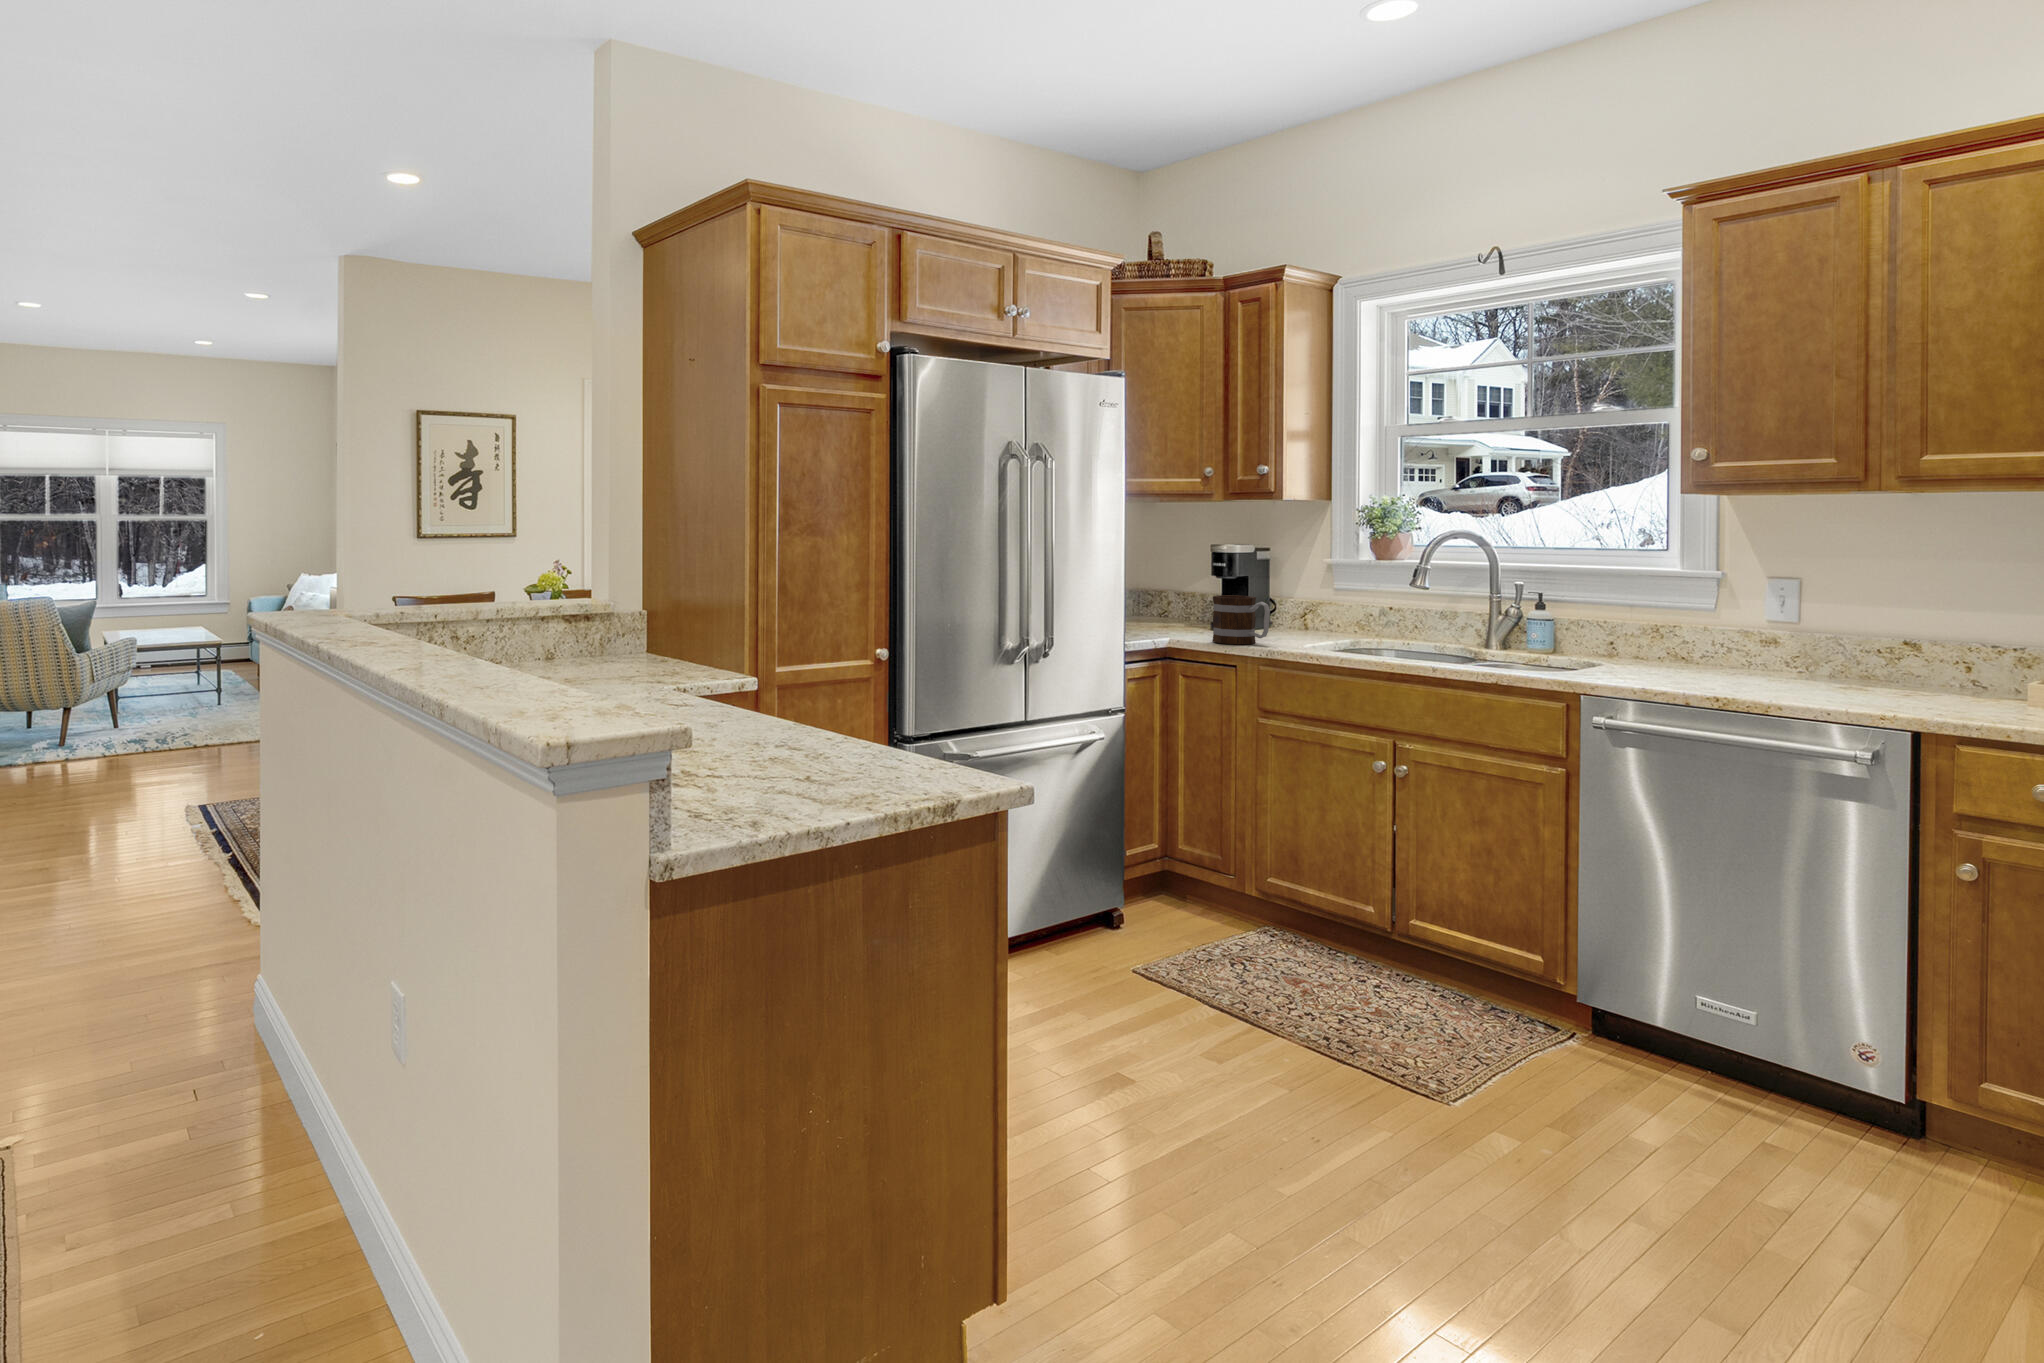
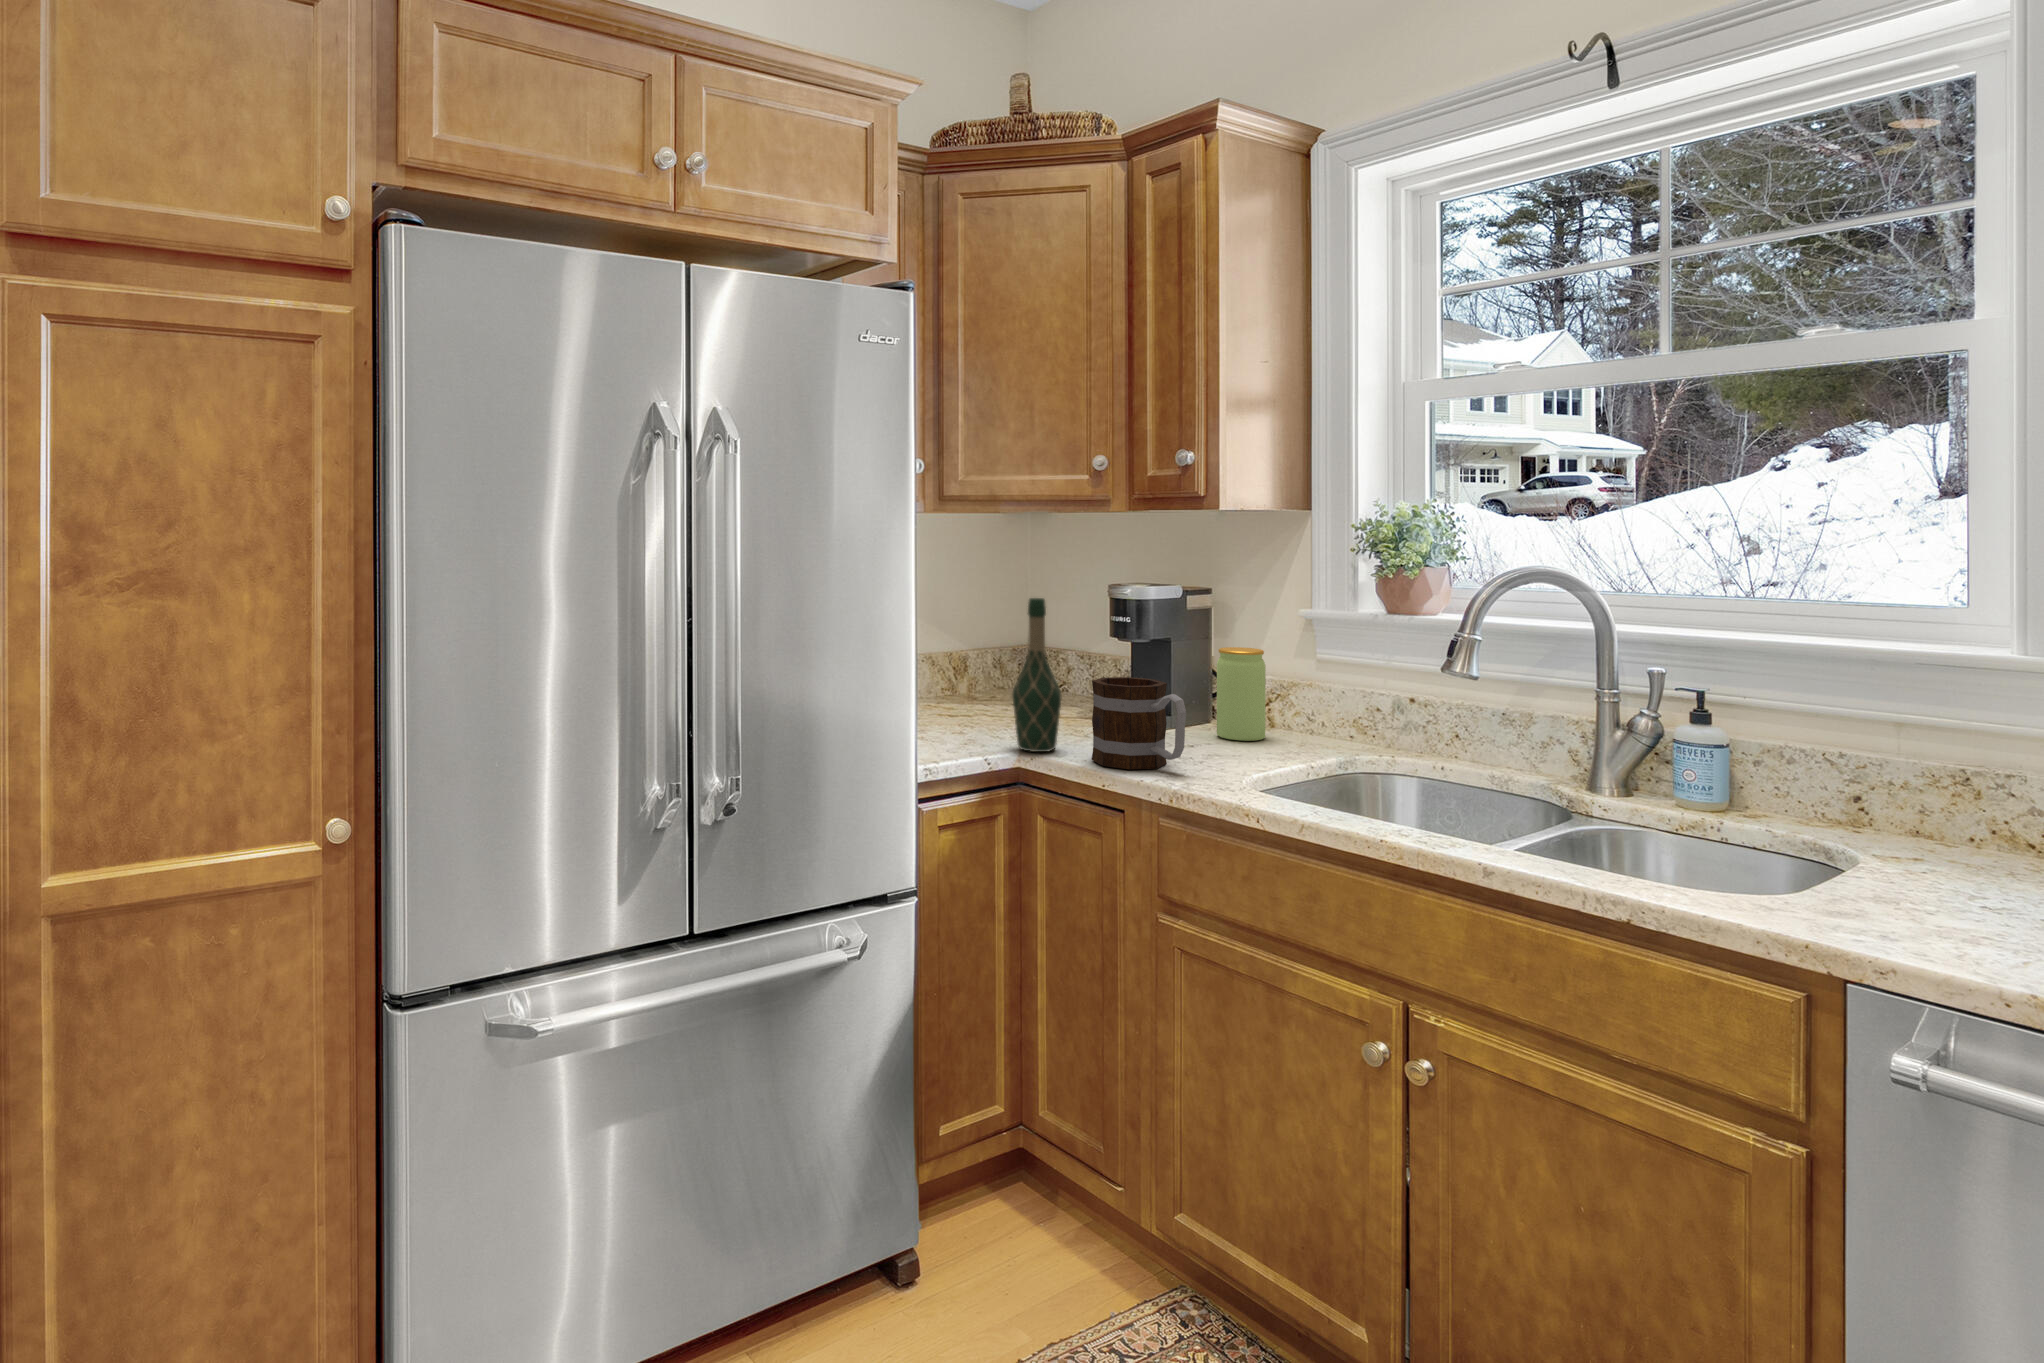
wine bottle: none [1162,551,1191,639] -> present [1012,598,1062,752]
jar: none [1276,581,1306,635] -> present [1217,647,1266,741]

